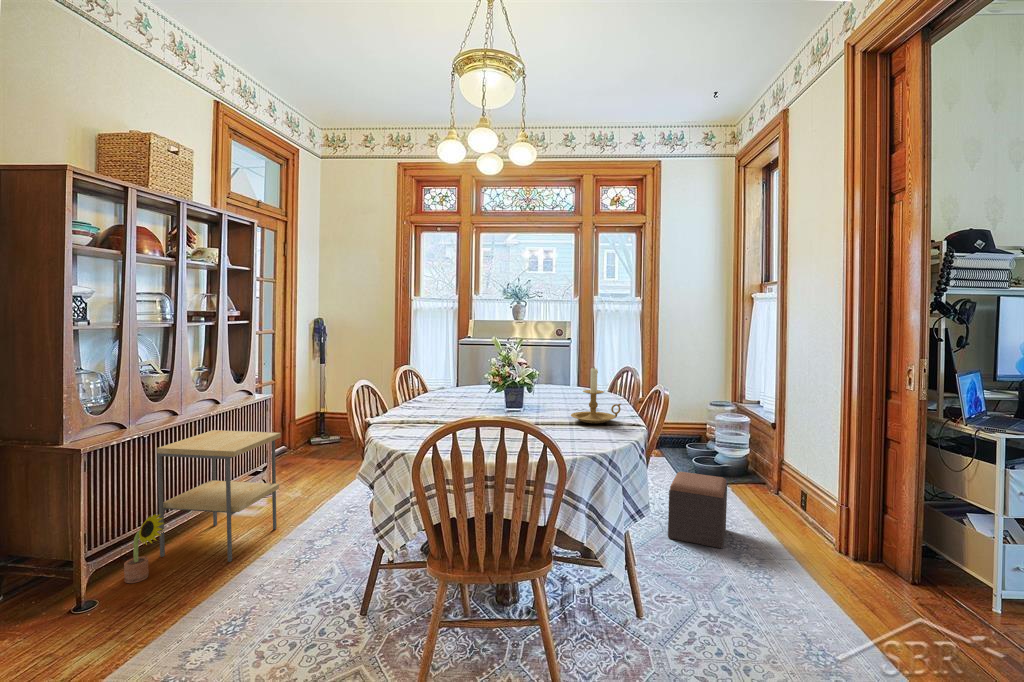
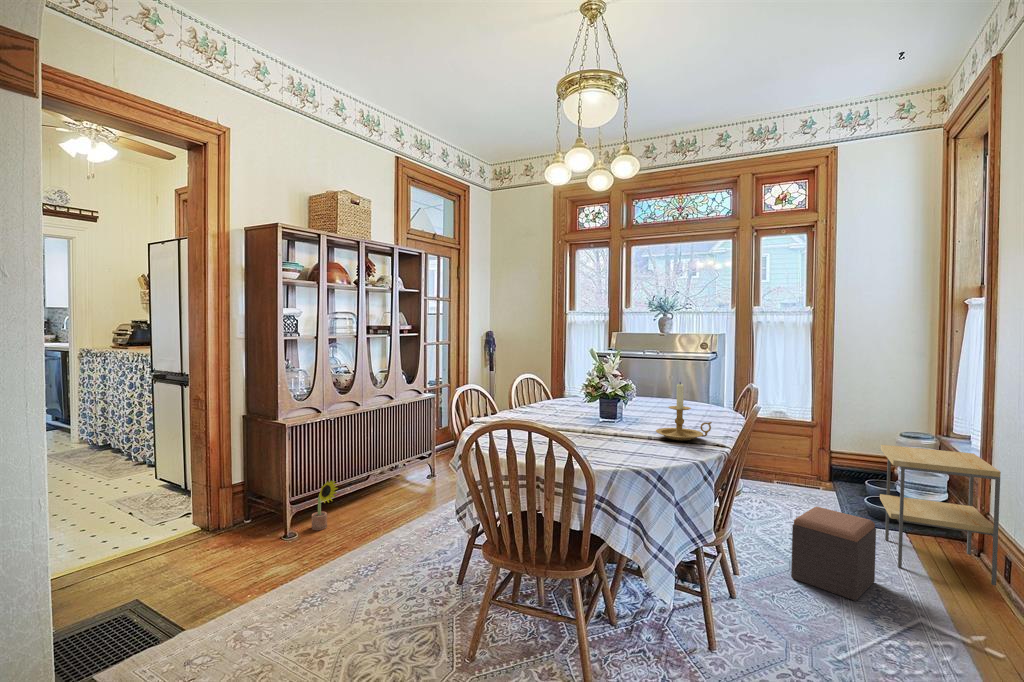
side table: present [157,430,281,562] -> present [880,445,1001,586]

